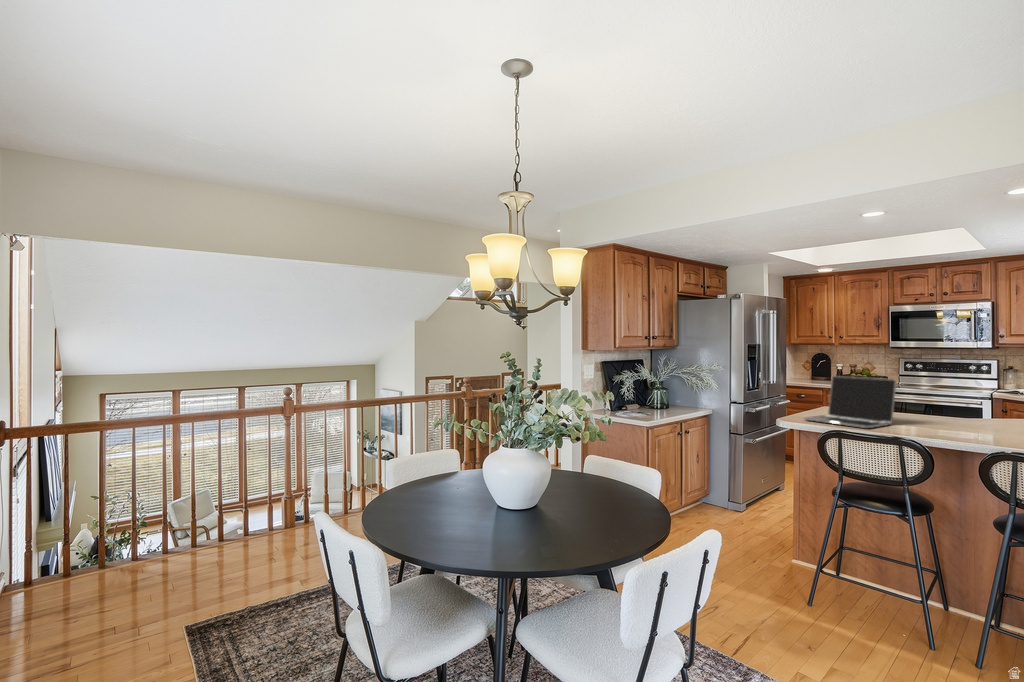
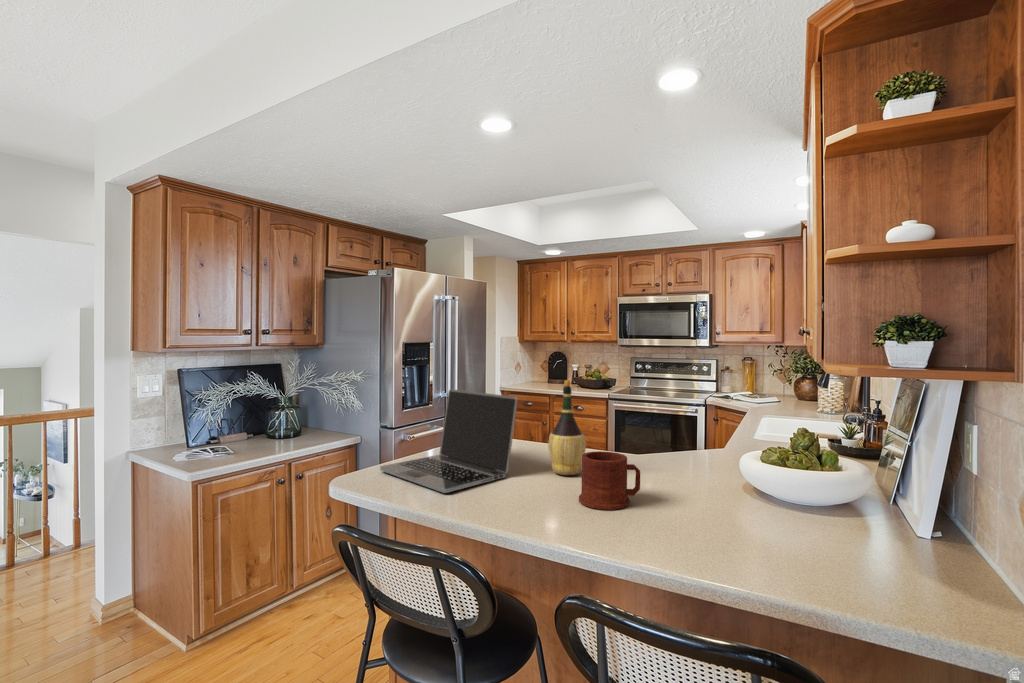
wine bottle: none [916,370,945,425] -> present [548,380,586,475]
mug: none [956,408,1000,437] -> present [579,451,640,510]

